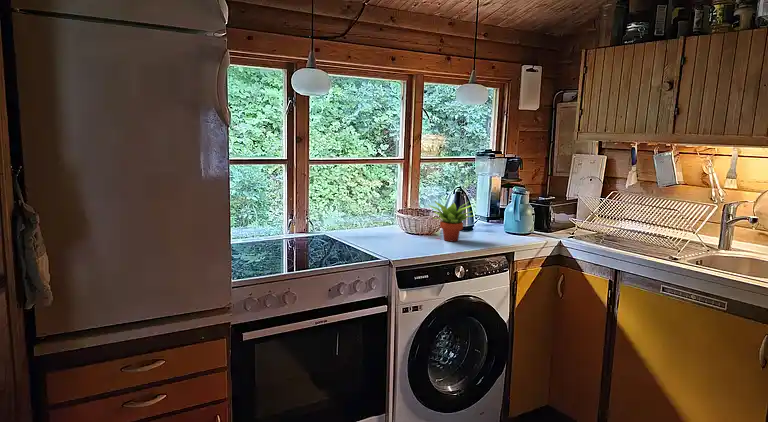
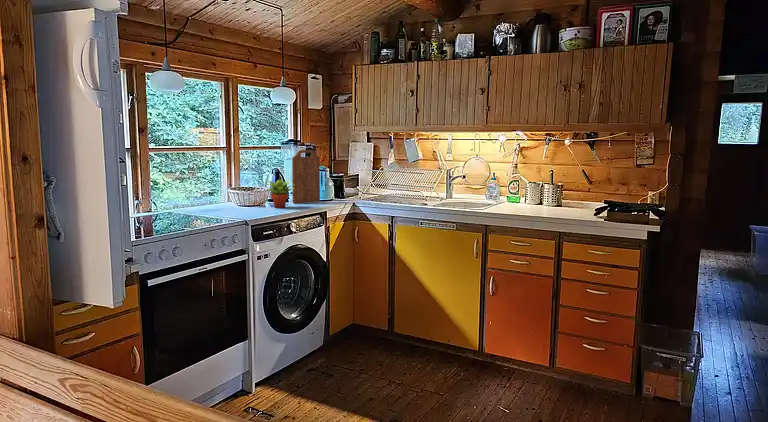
cutting board: none [473,164,517,235] -> present [292,150,320,204]

